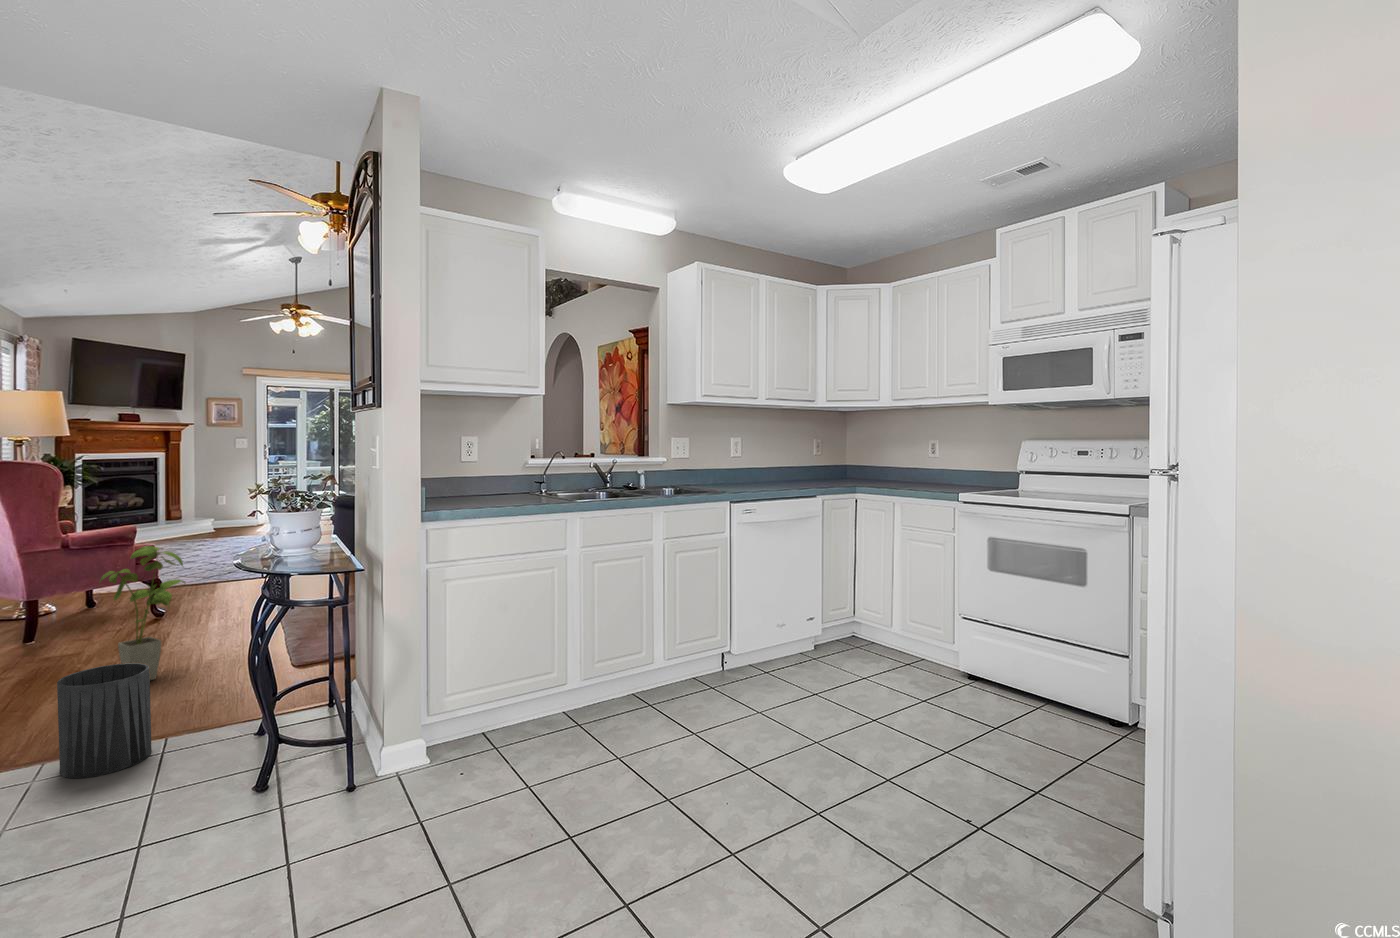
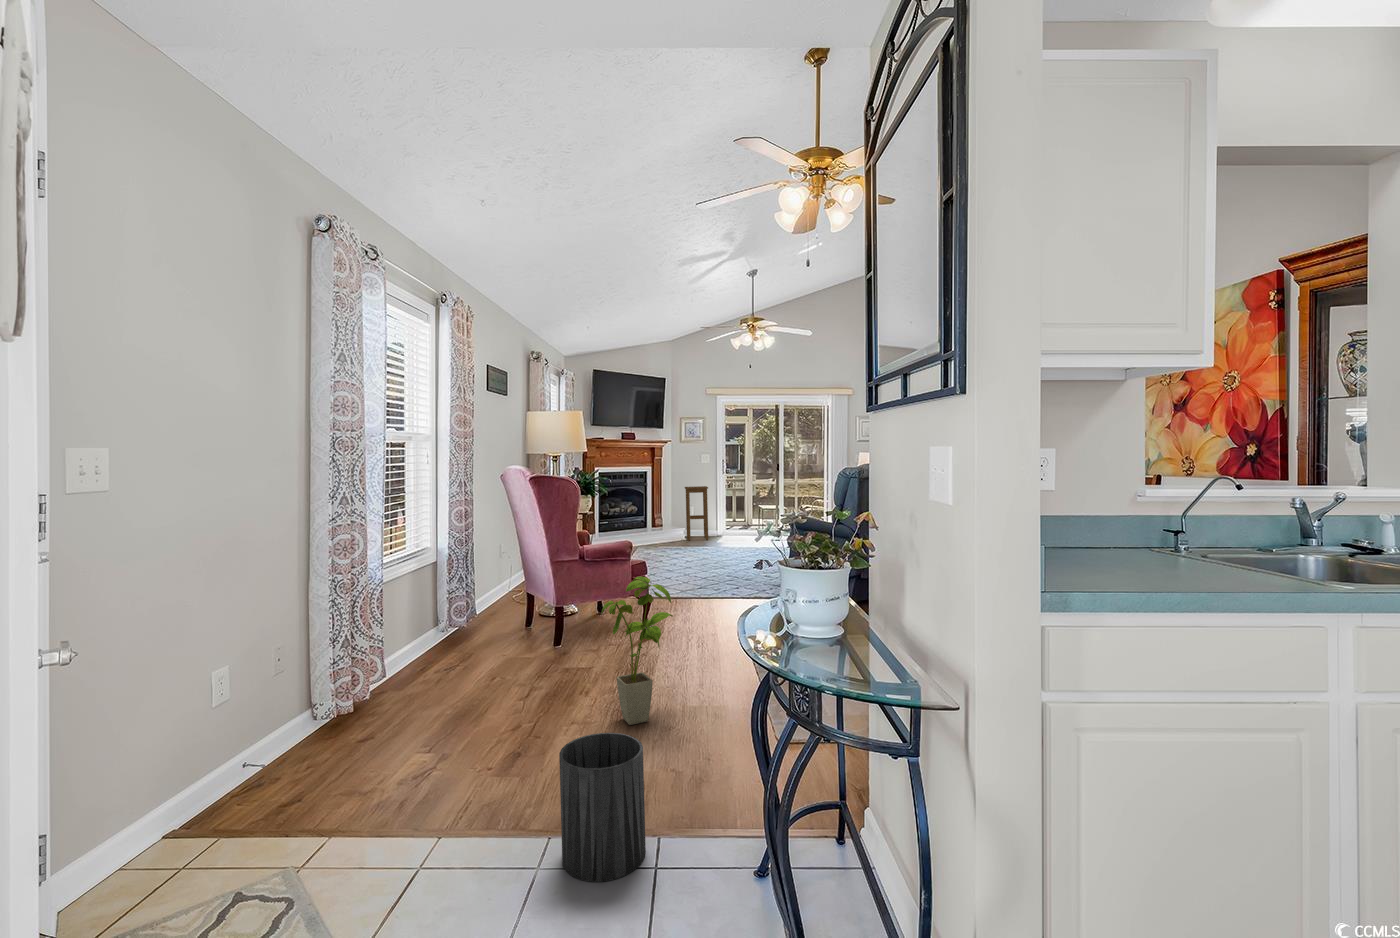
stool: none [212,475,244,535] -> present [685,486,708,541]

